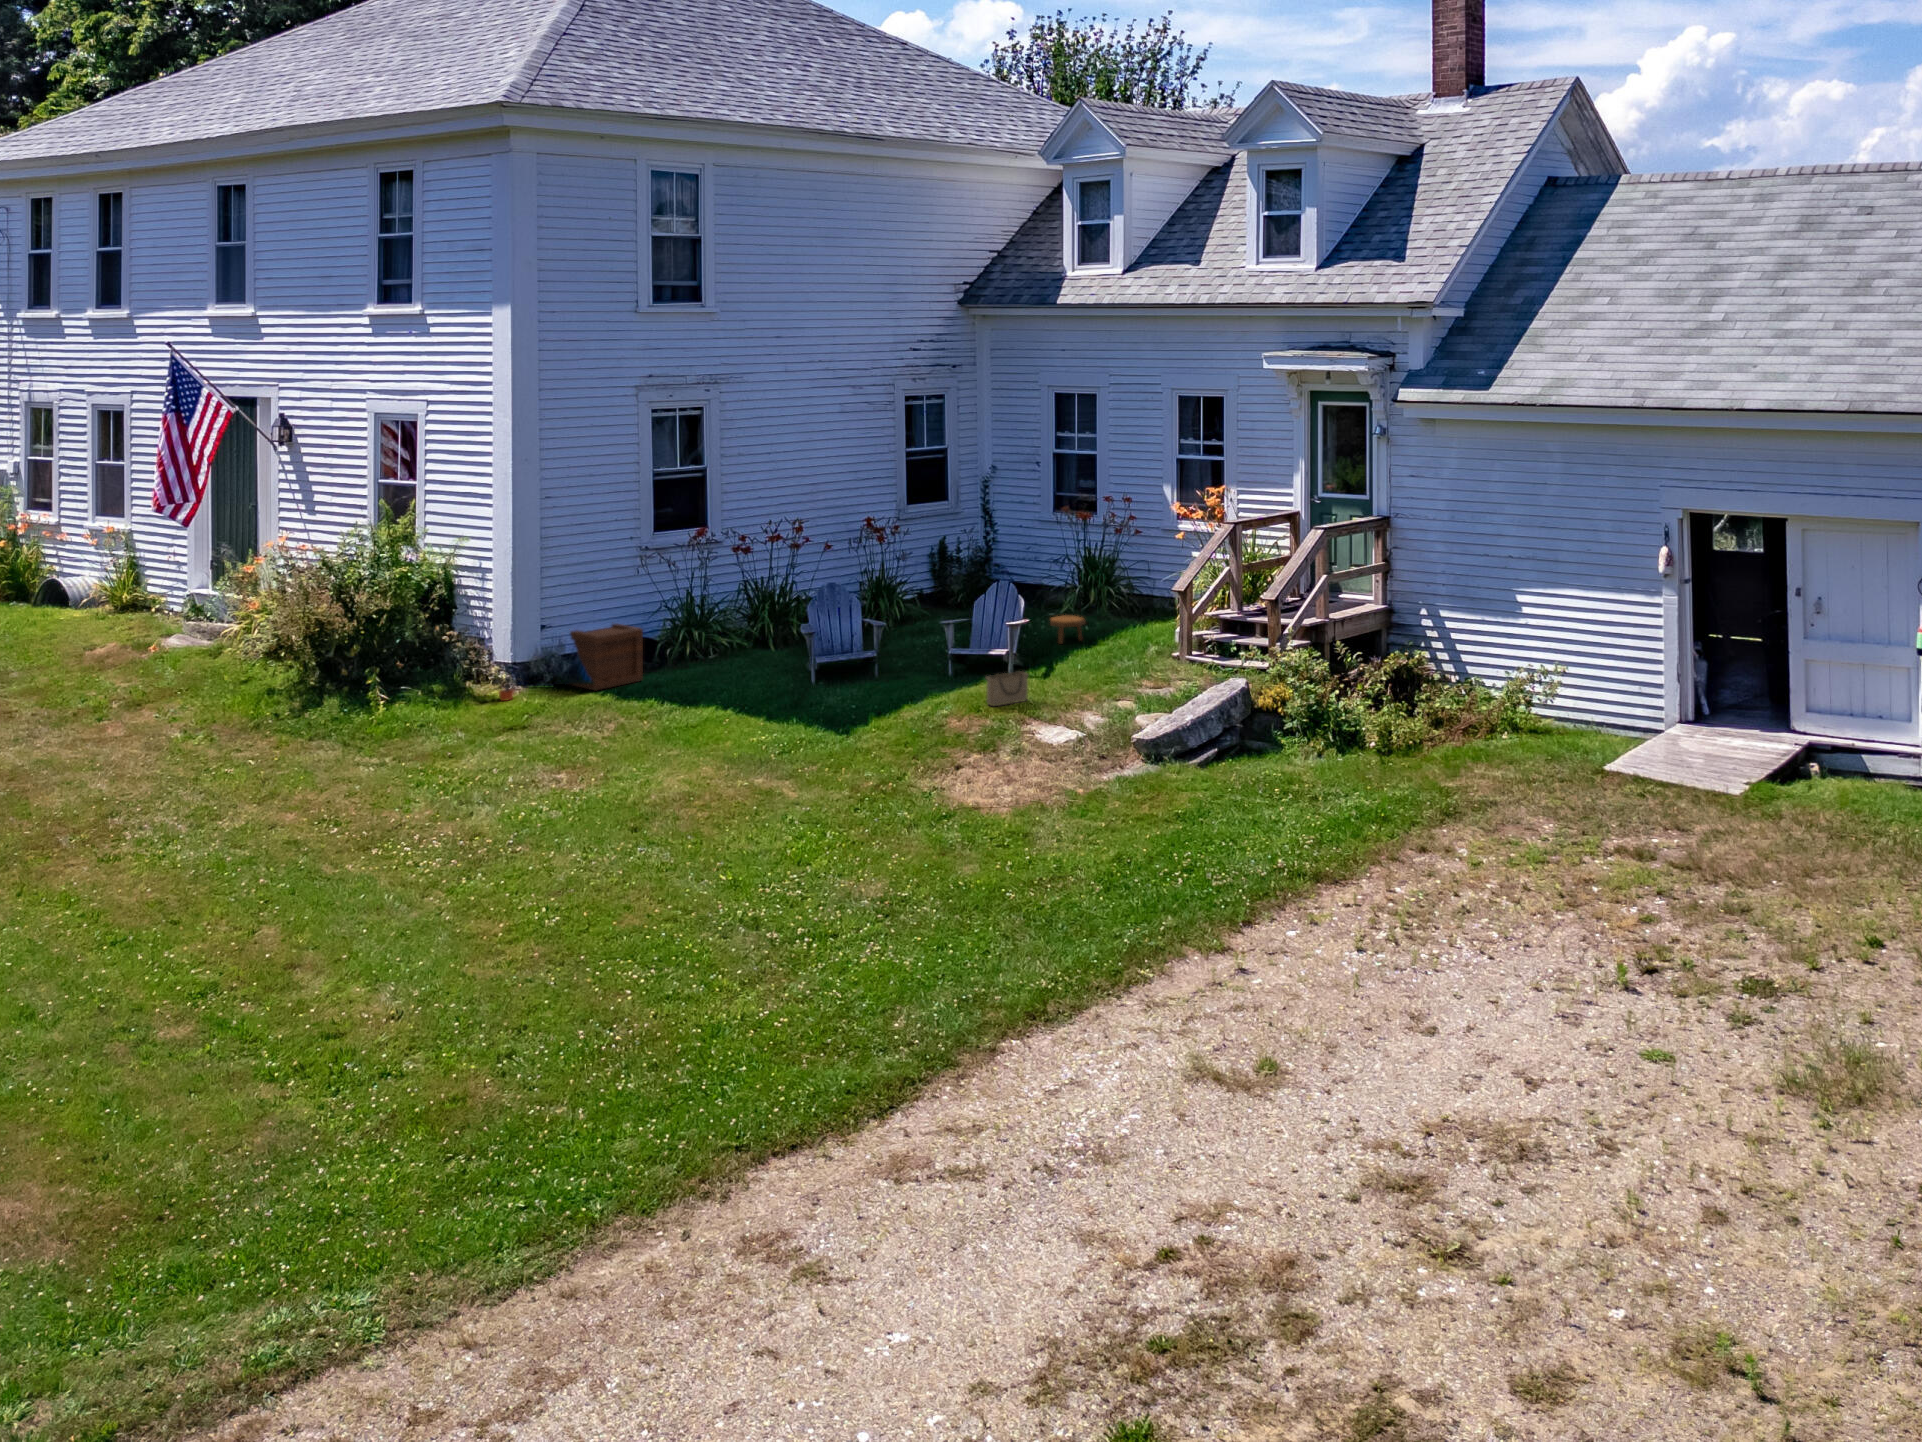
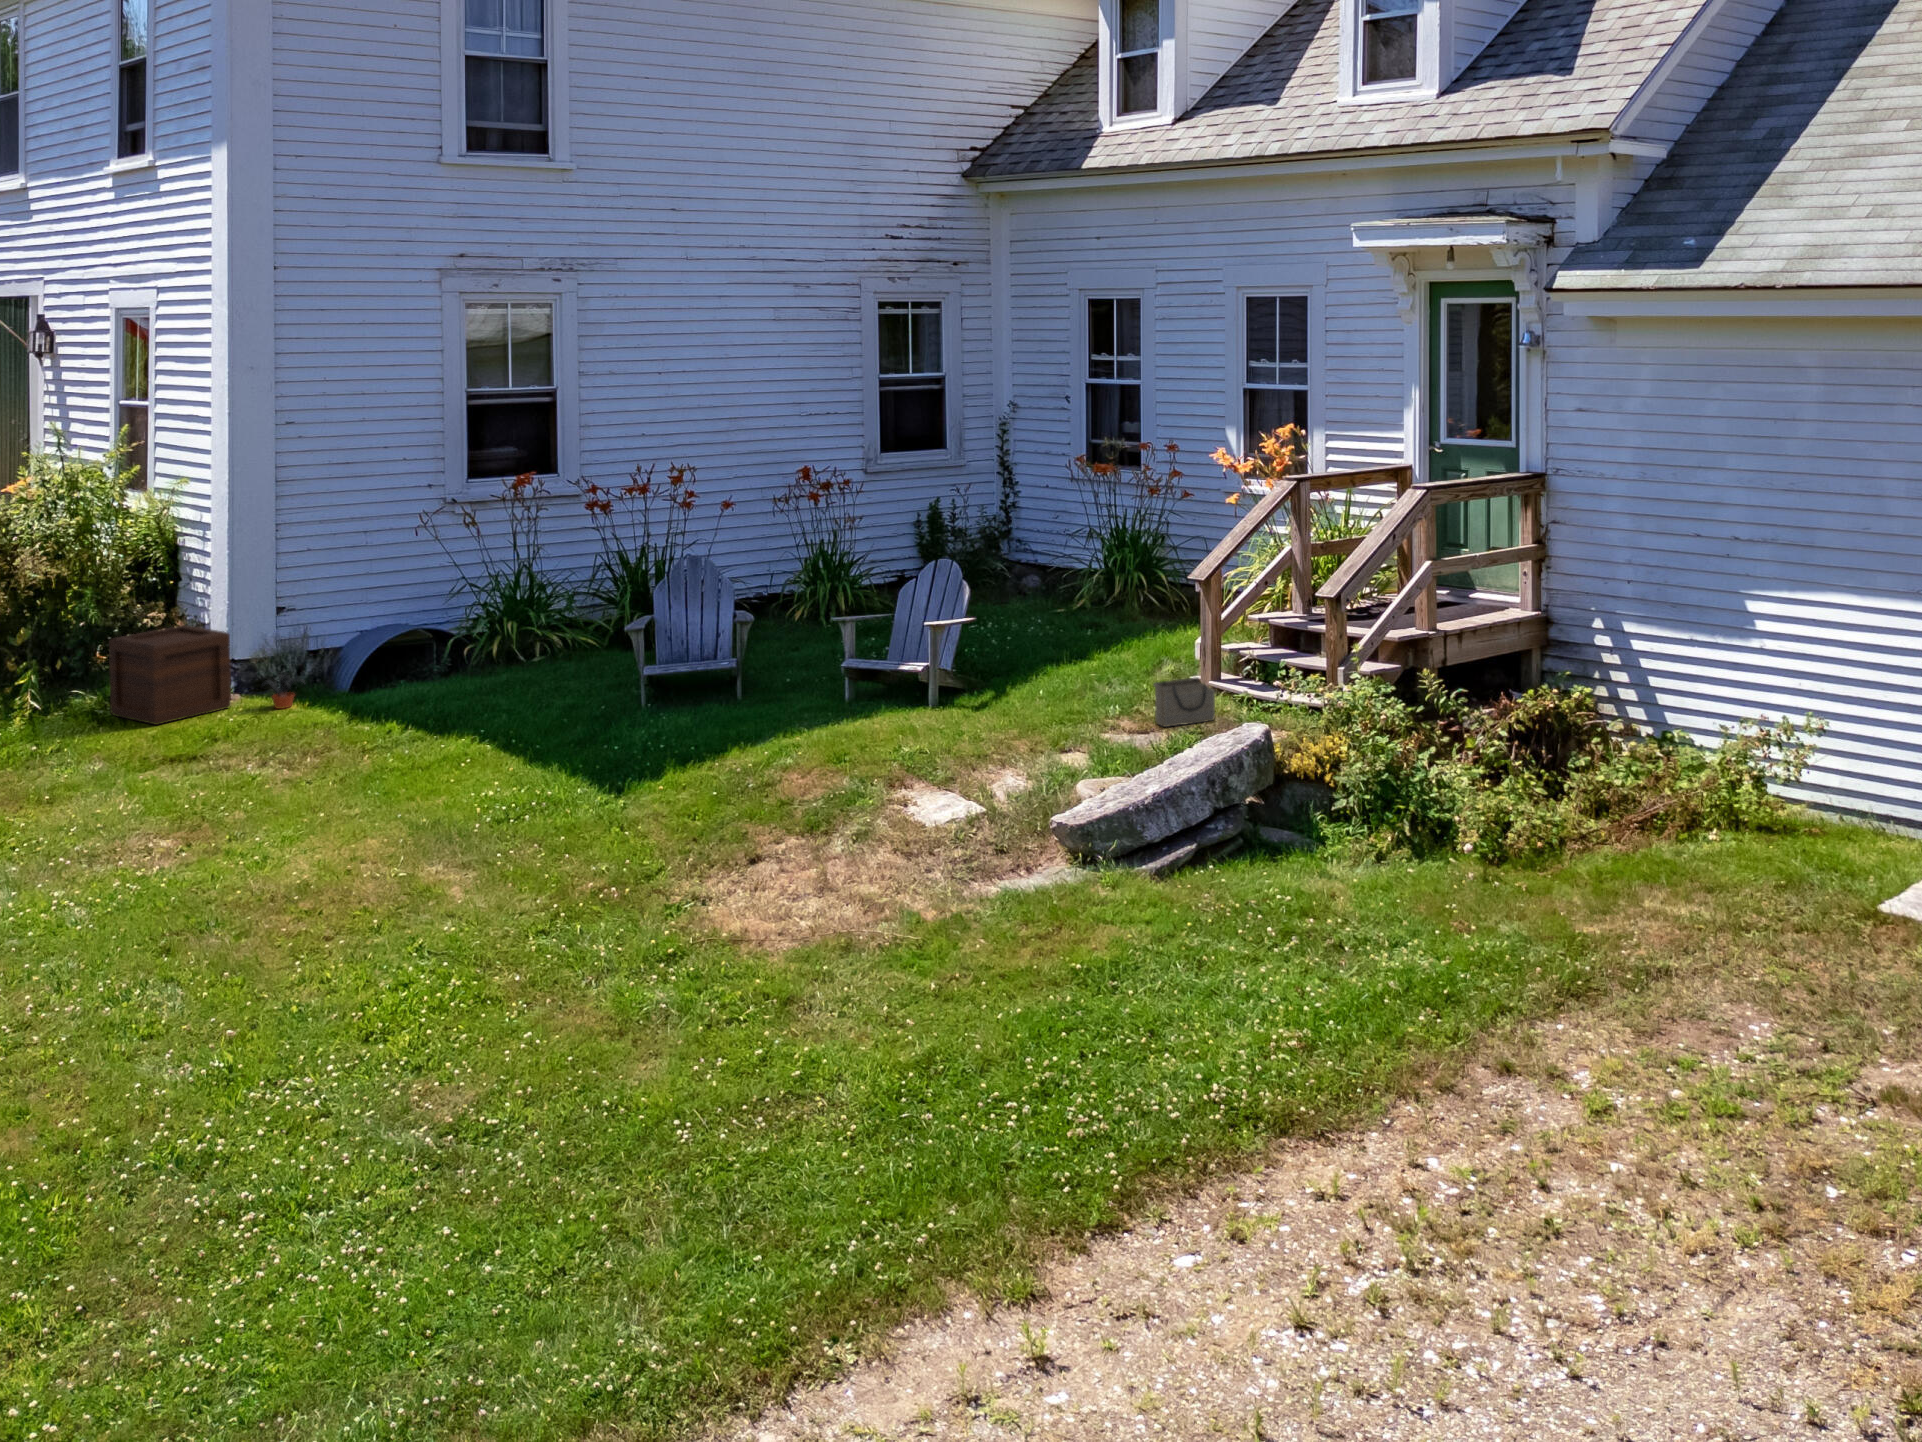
footstool: present [1050,615,1086,644] -> none [1043,610,1097,651]
wooden crate: present [570,624,643,691] -> present [109,625,231,725]
basket: present [986,671,1028,706] -> present [1153,677,1215,727]

